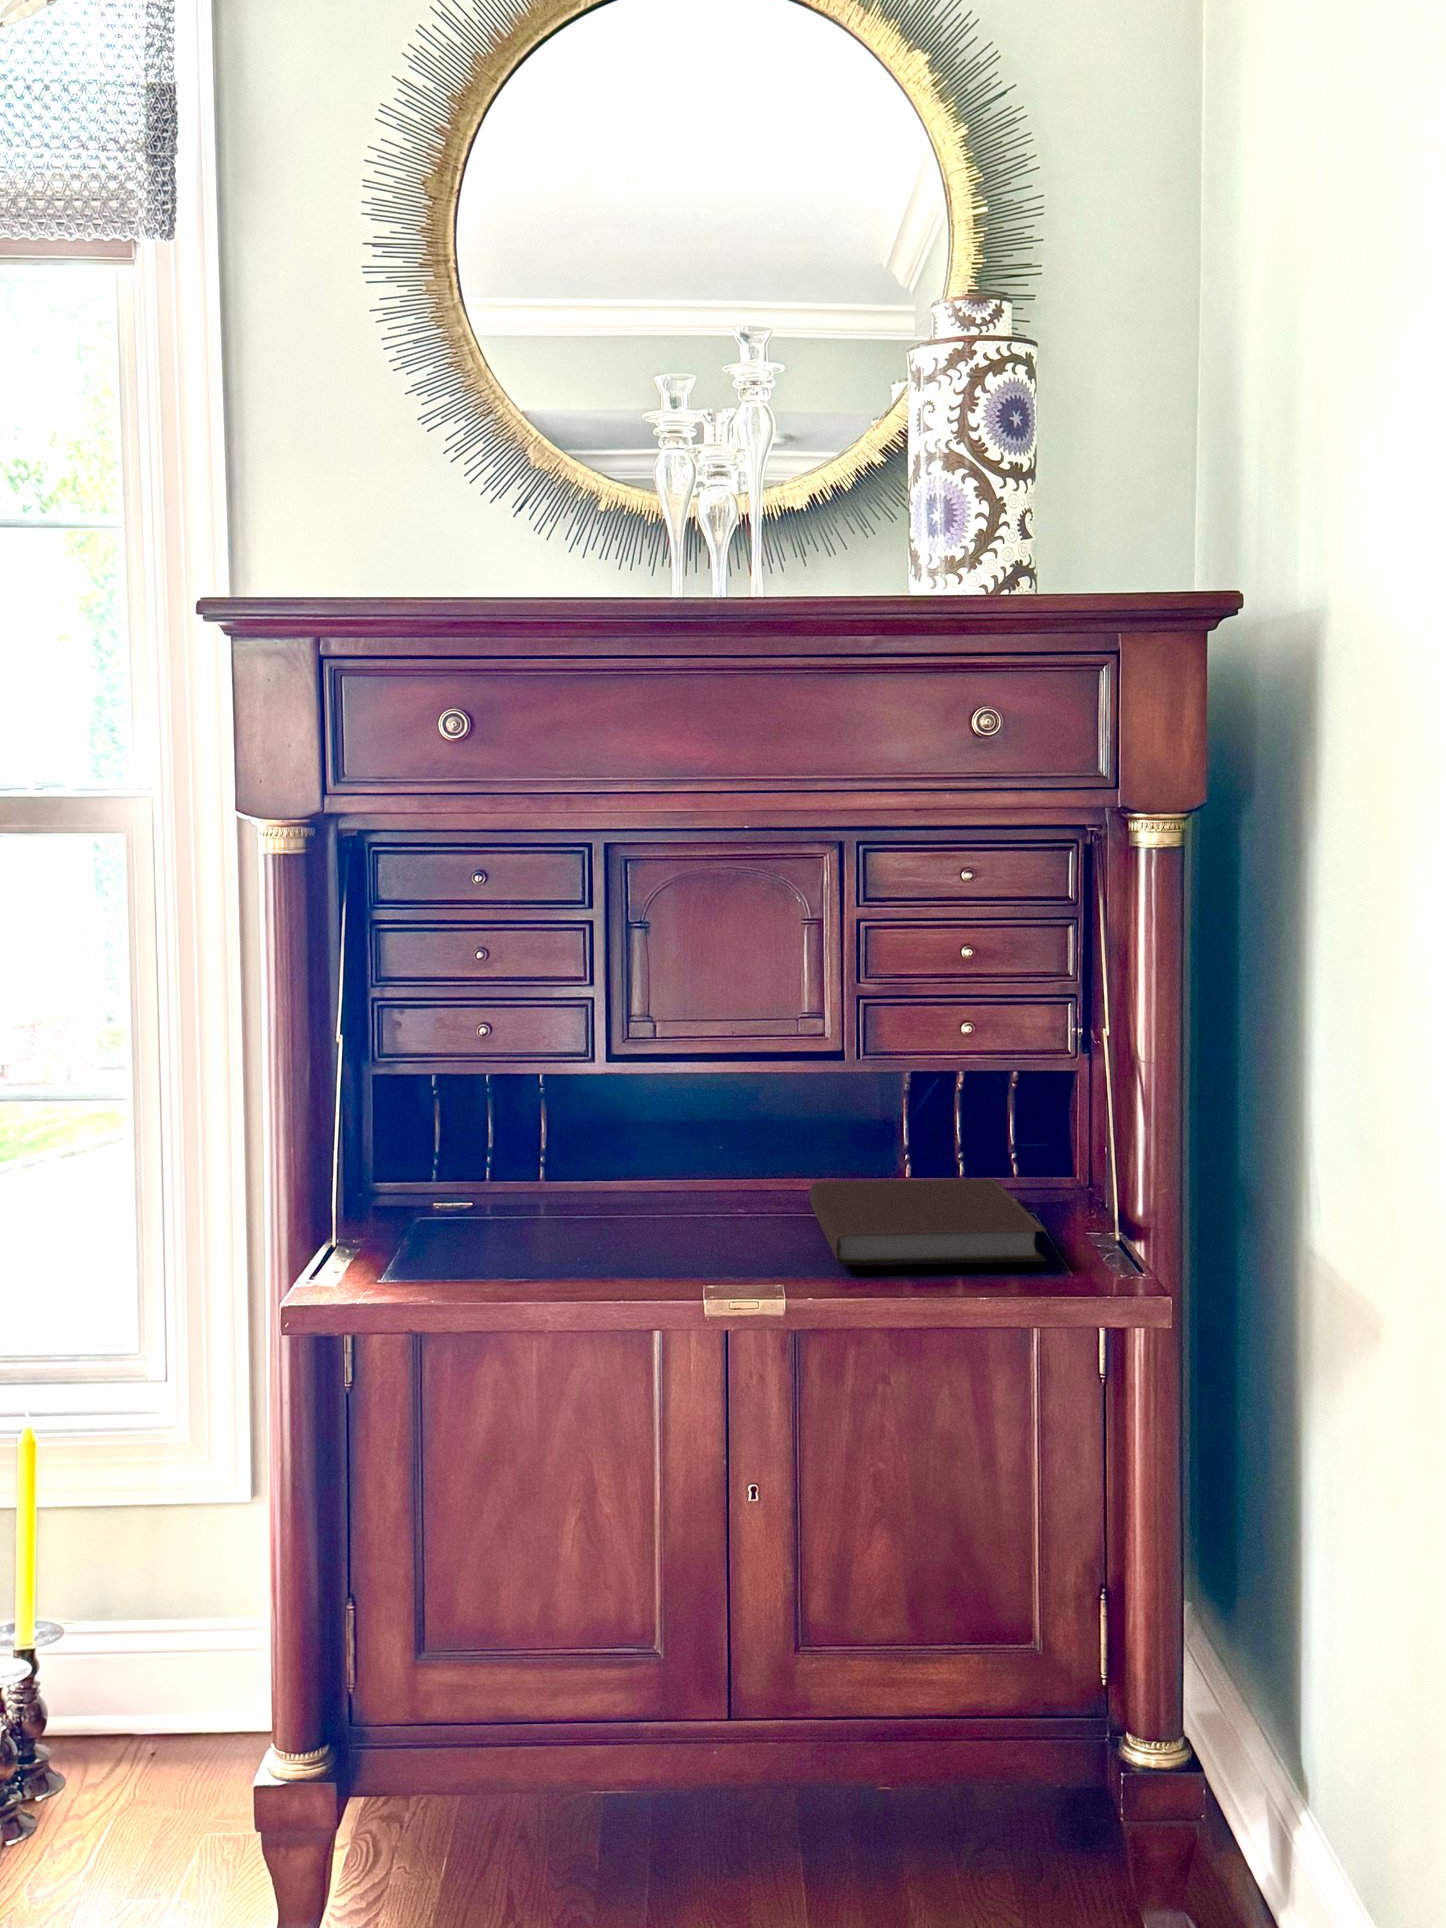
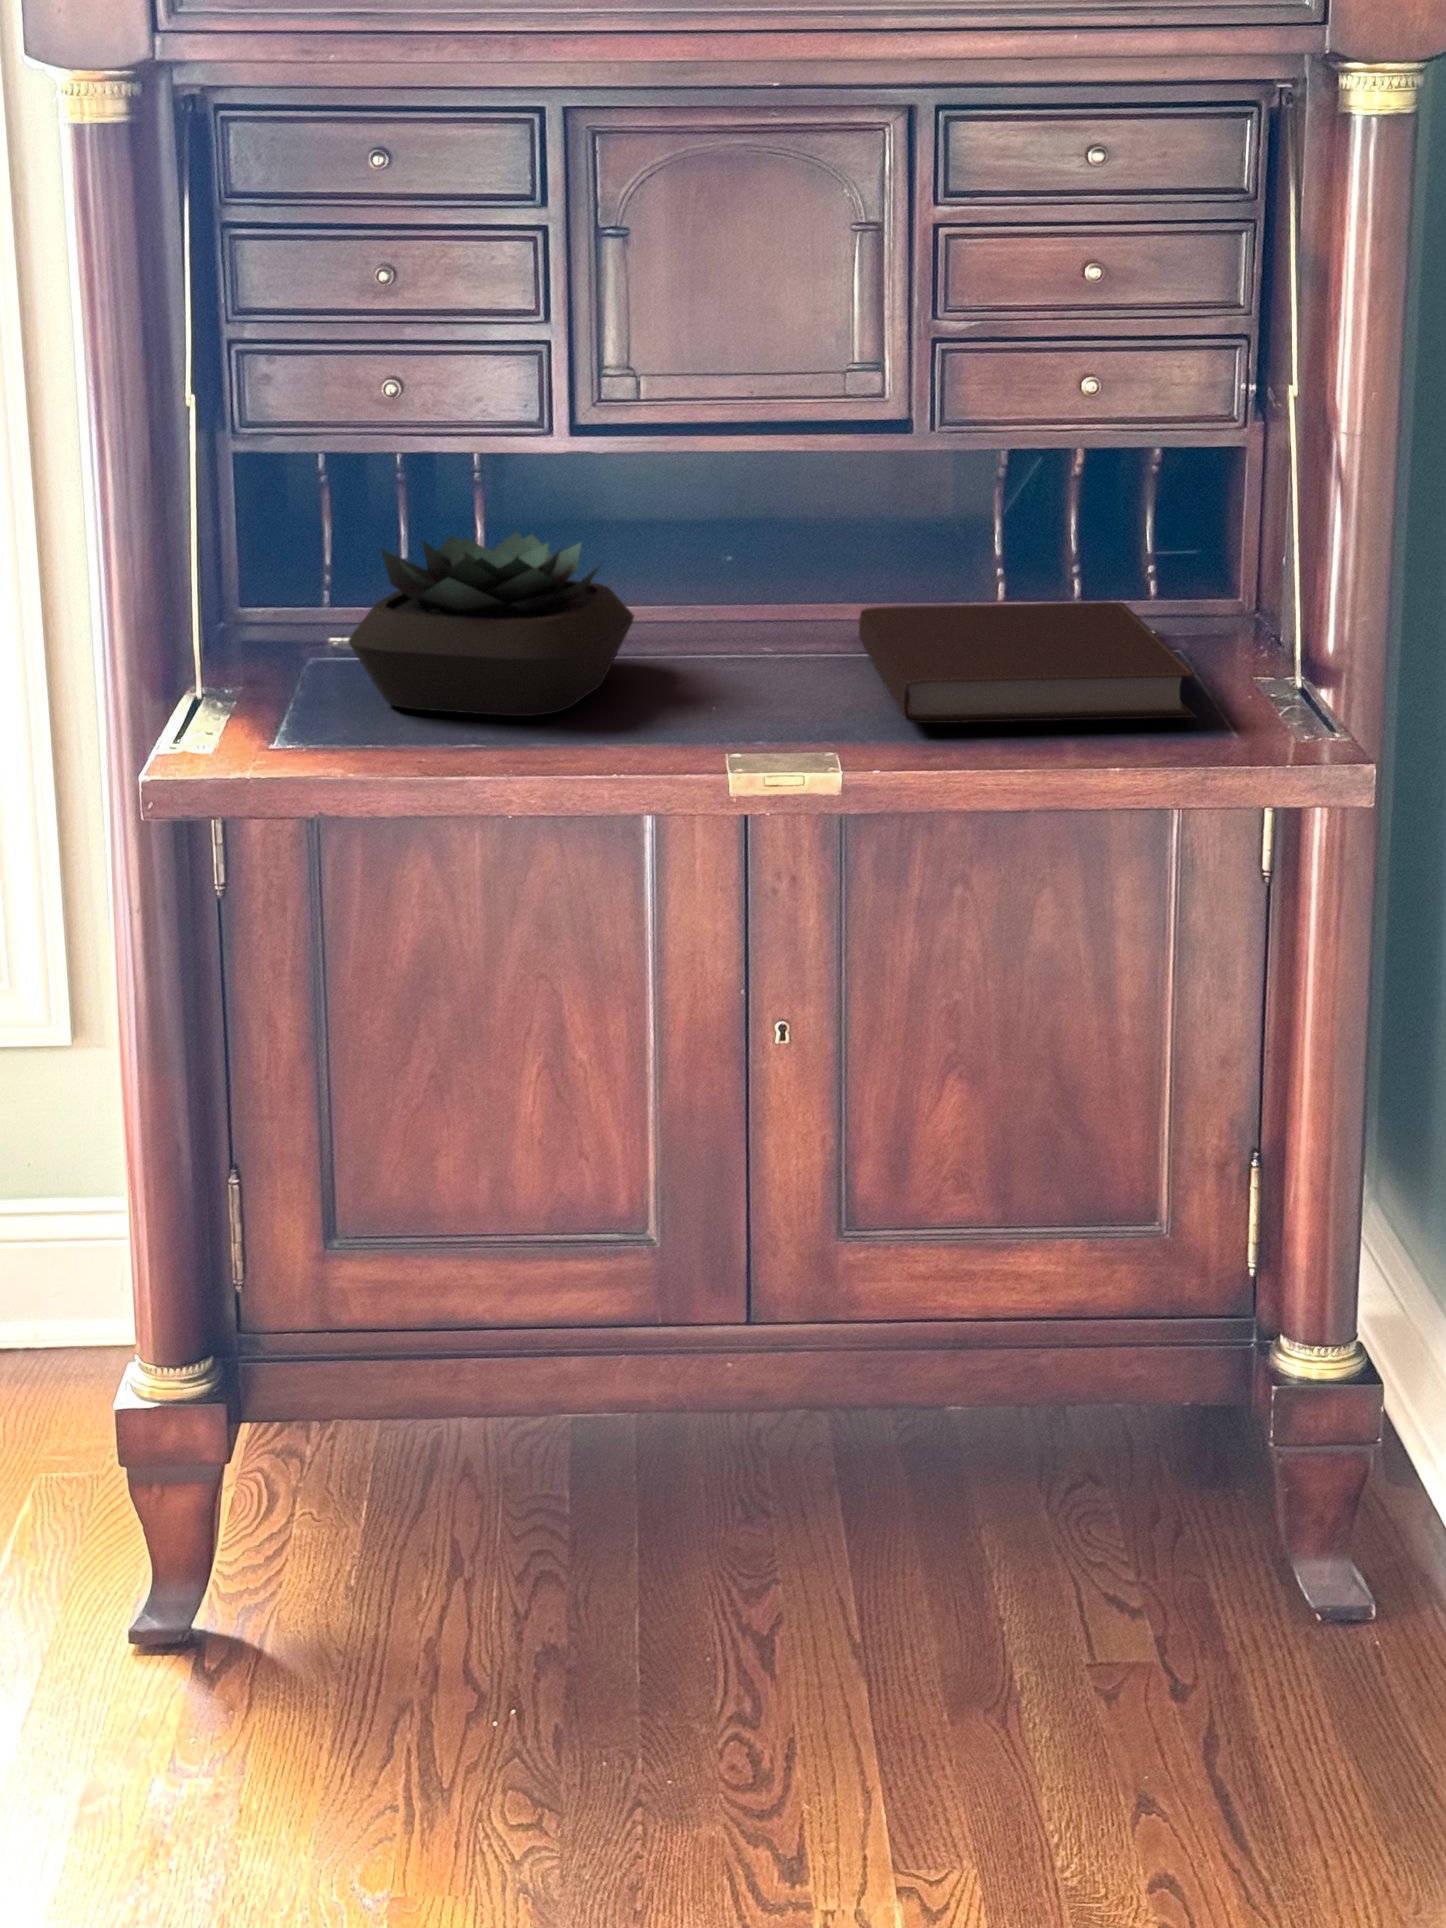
succulent plant: none [444,1130,650,1259] -> present [348,531,634,716]

